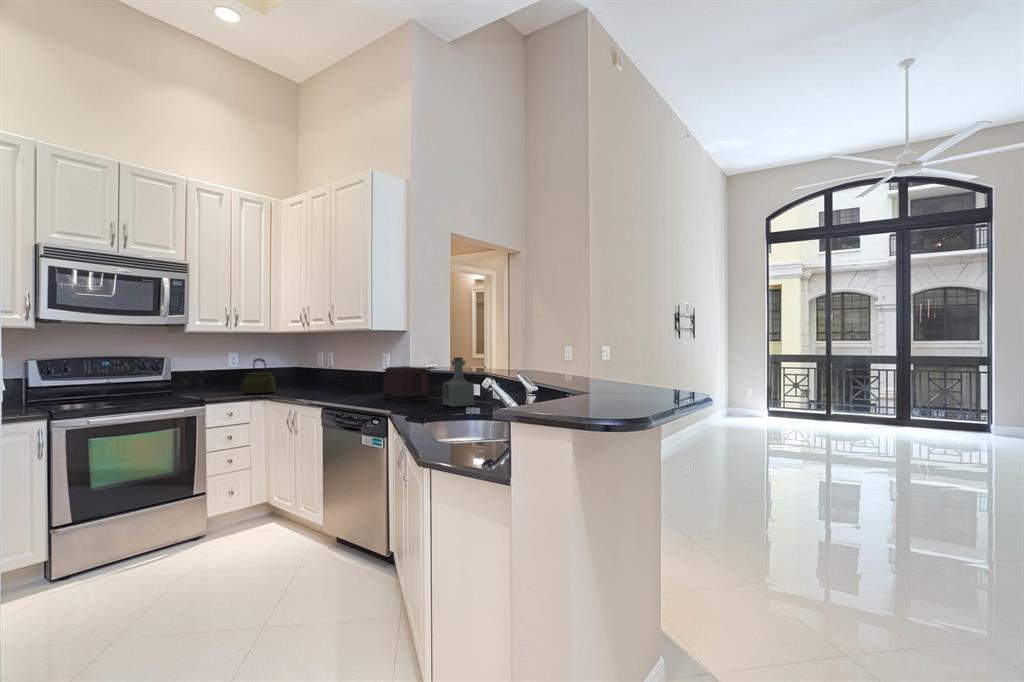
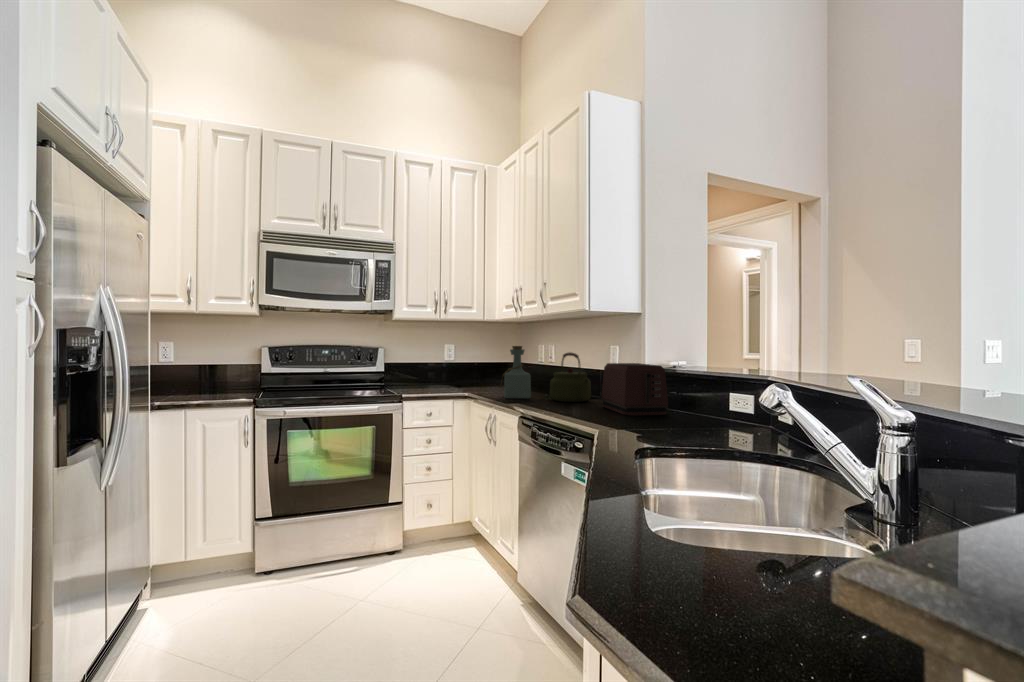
bottle: present [442,357,474,407] -> present [503,346,531,399]
kettle: present [243,358,276,394] -> present [550,353,591,402]

